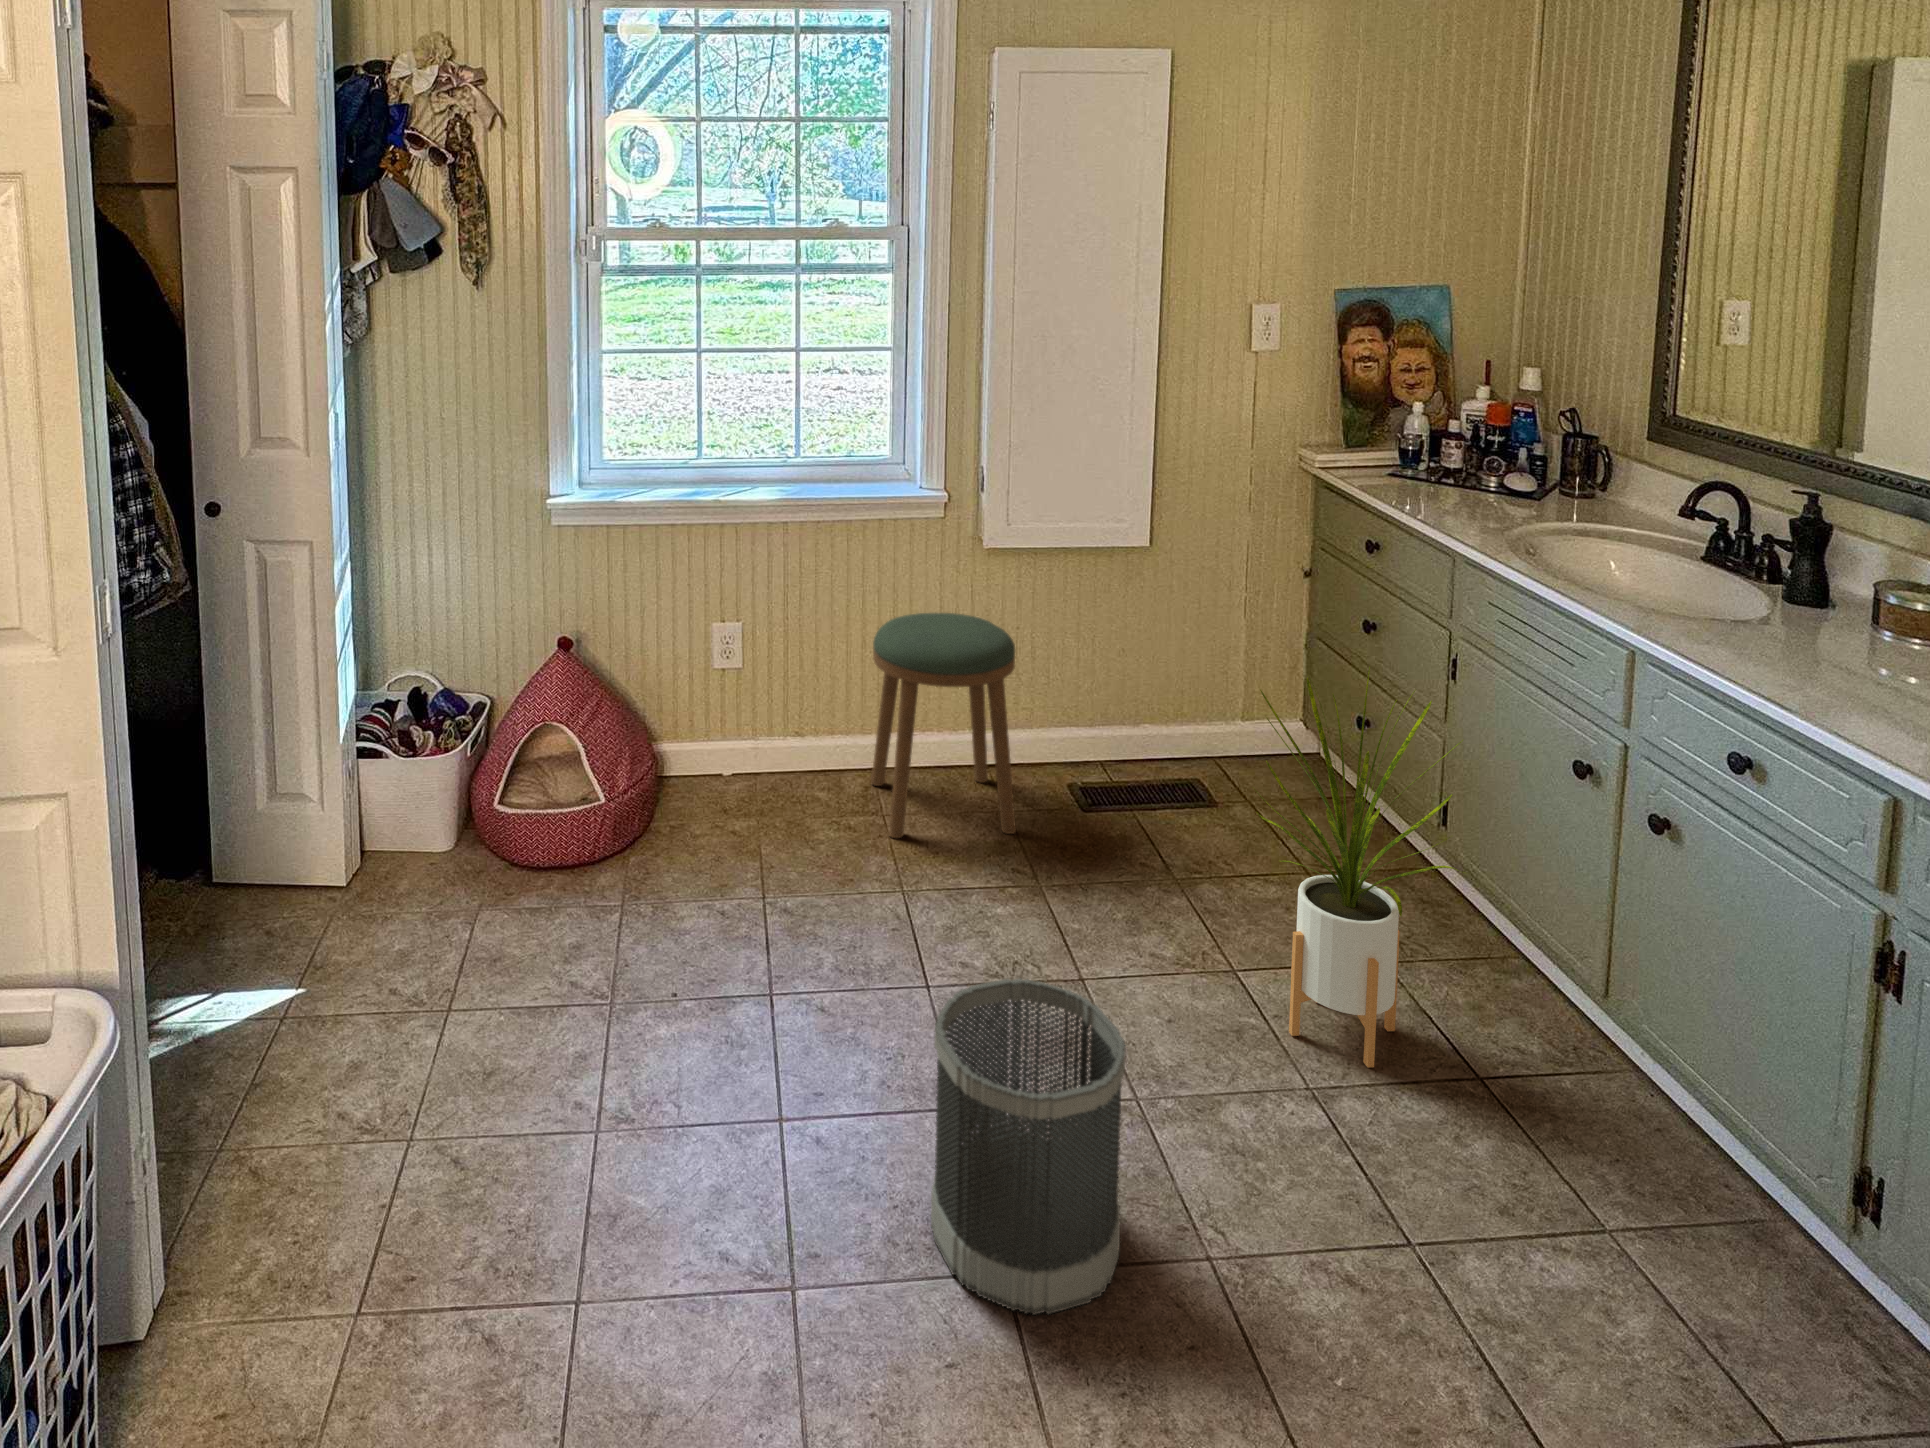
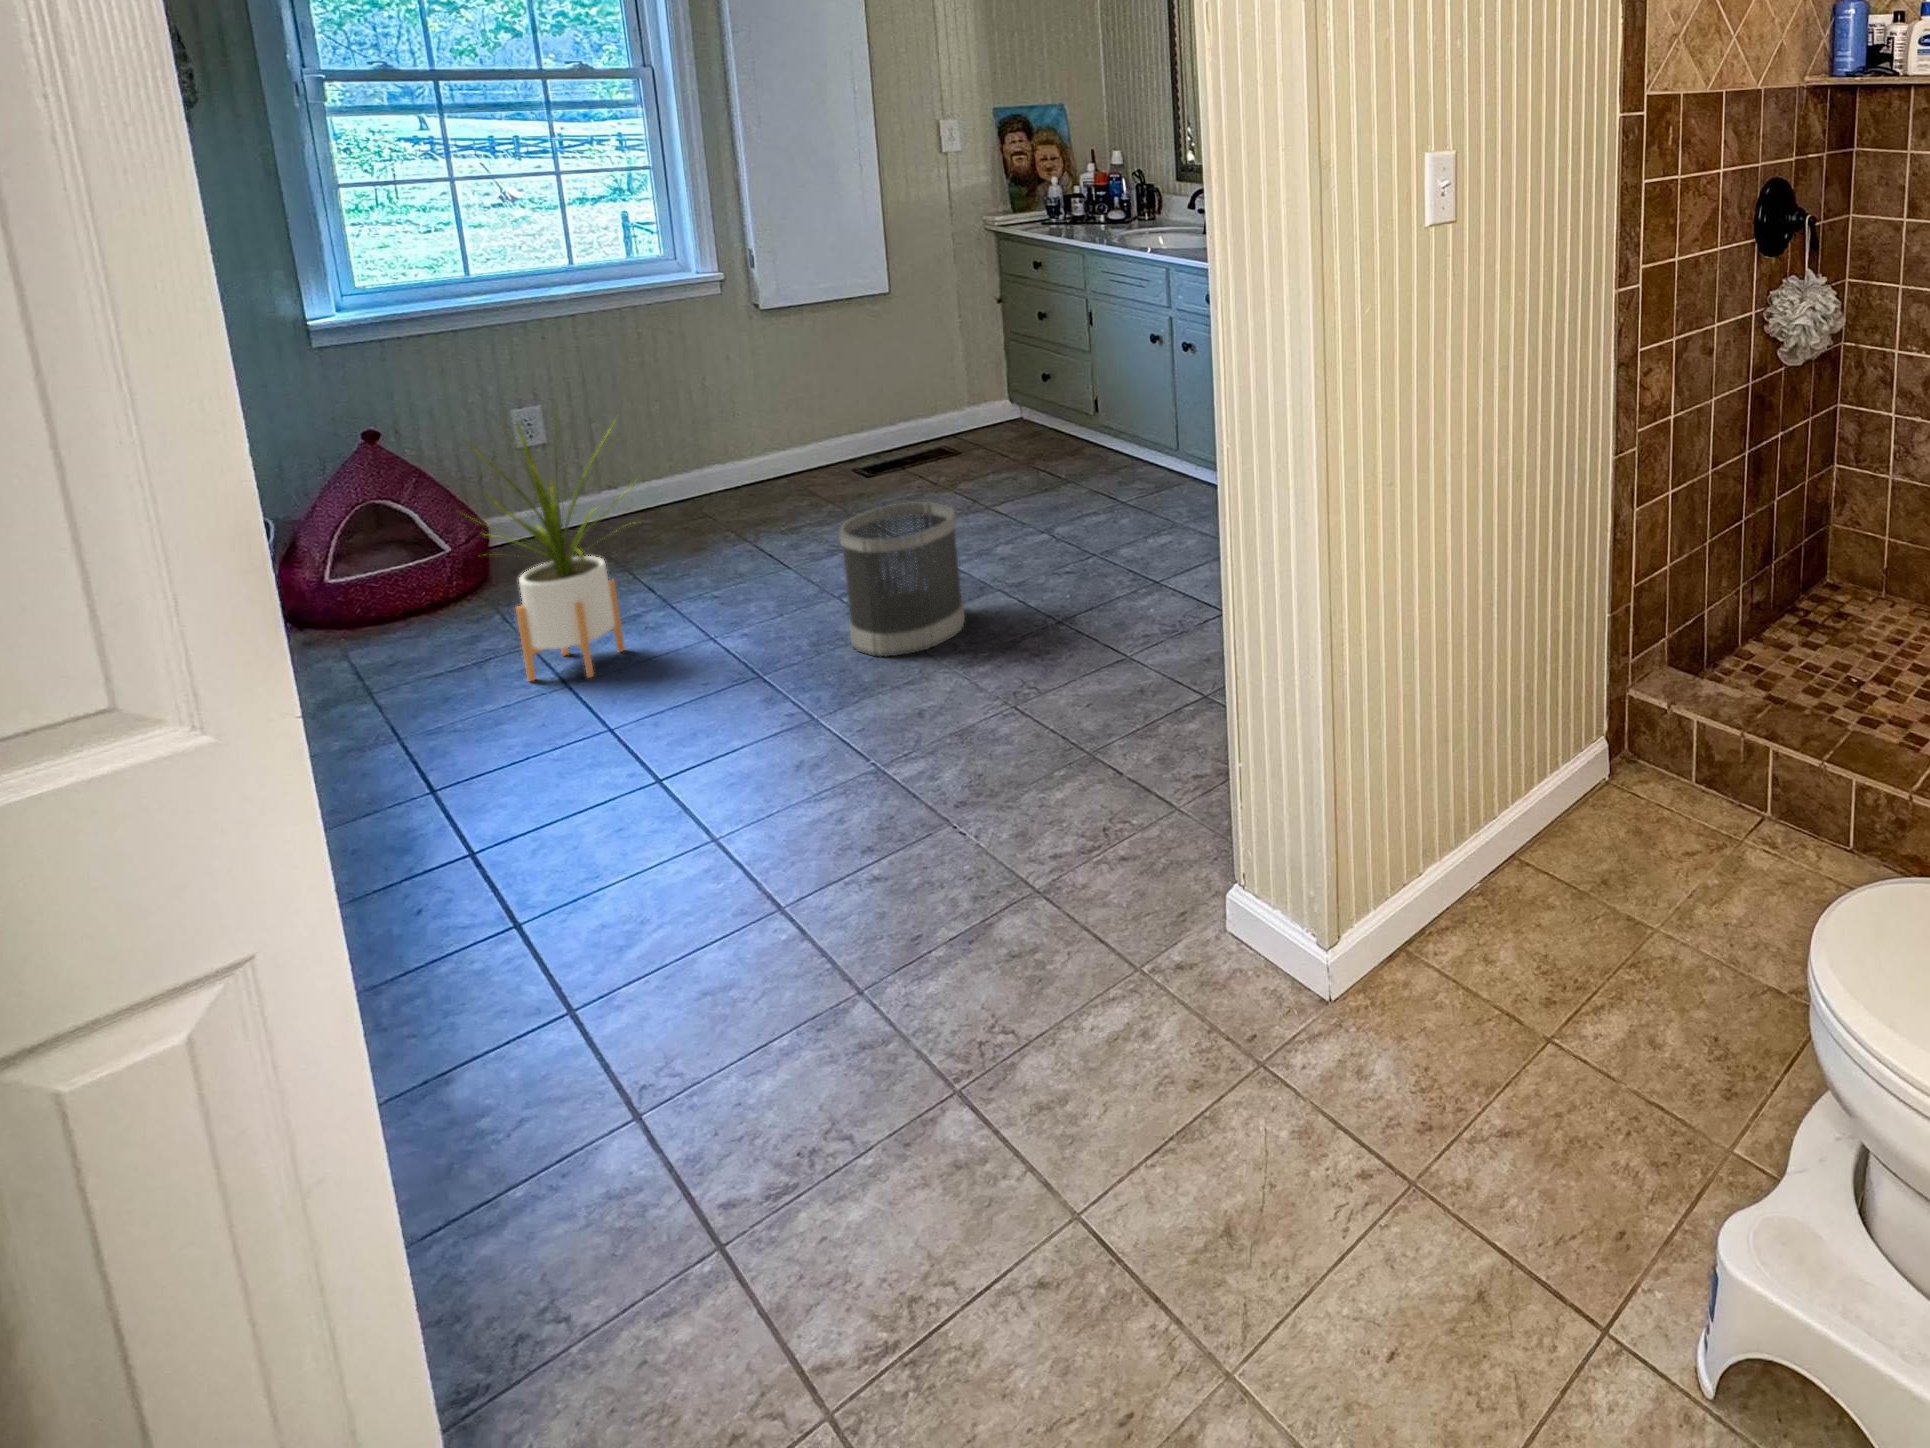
stool: present [871,613,1016,838] -> none [679,364,824,527]
house plant: present [1254,668,1465,1068] -> present [469,420,625,681]

